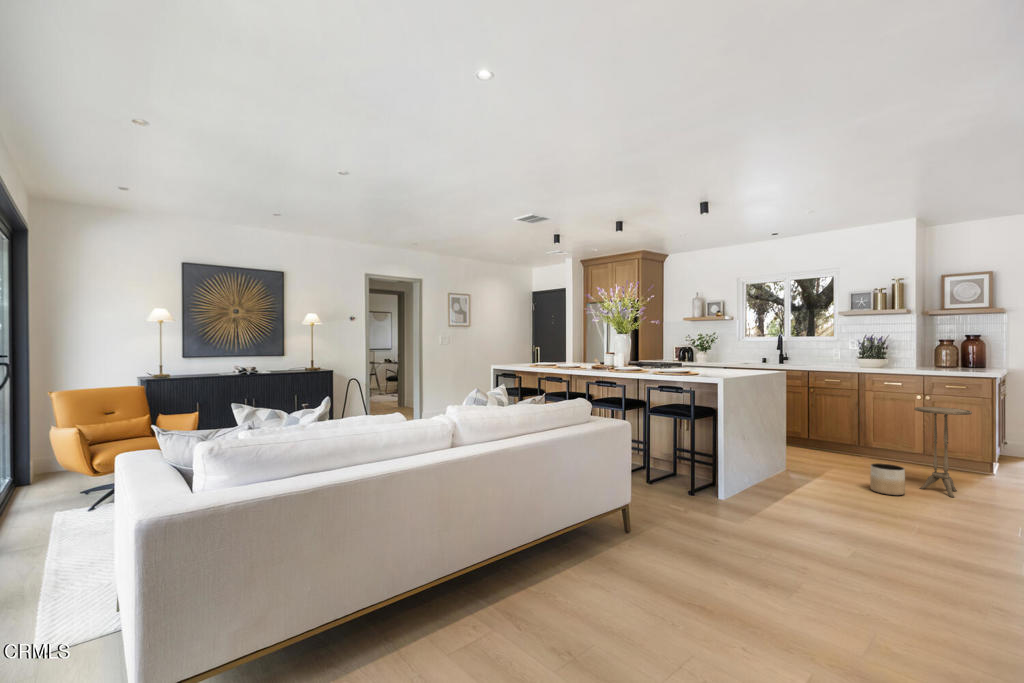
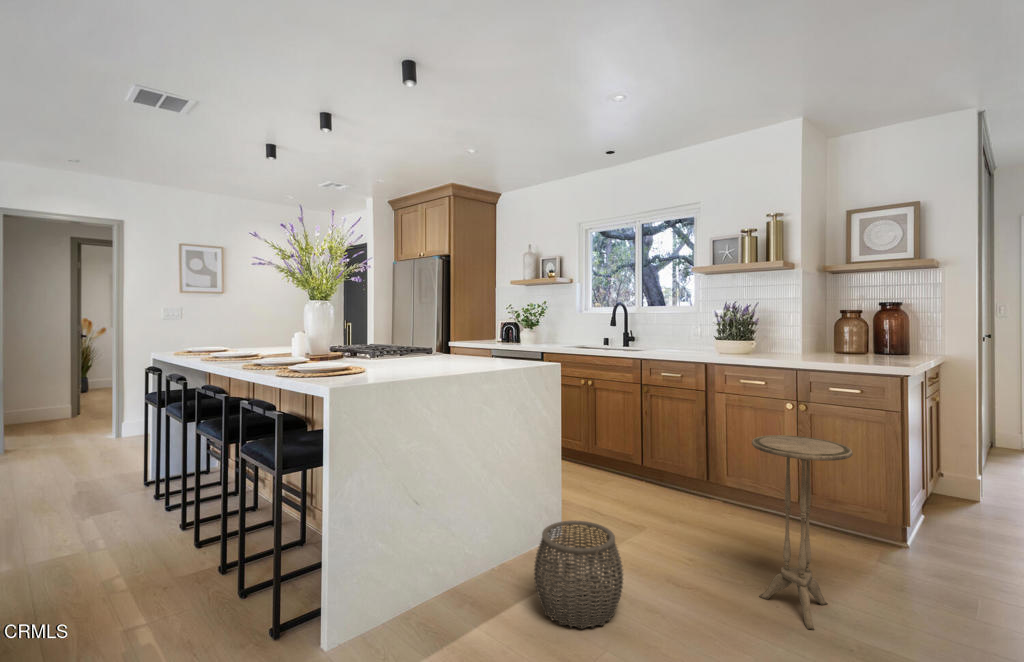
woven basket: none [803,449,855,495] -> present [534,521,623,628]
planter: present [870,463,905,496] -> none [662,549,721,626]

